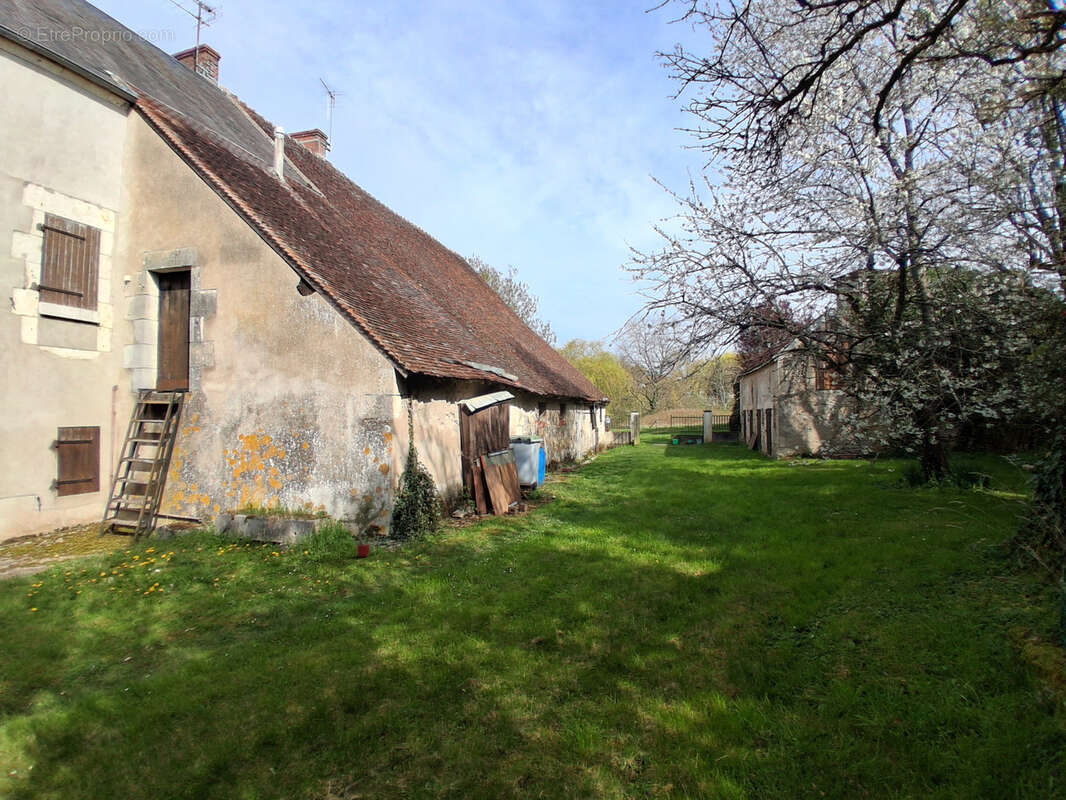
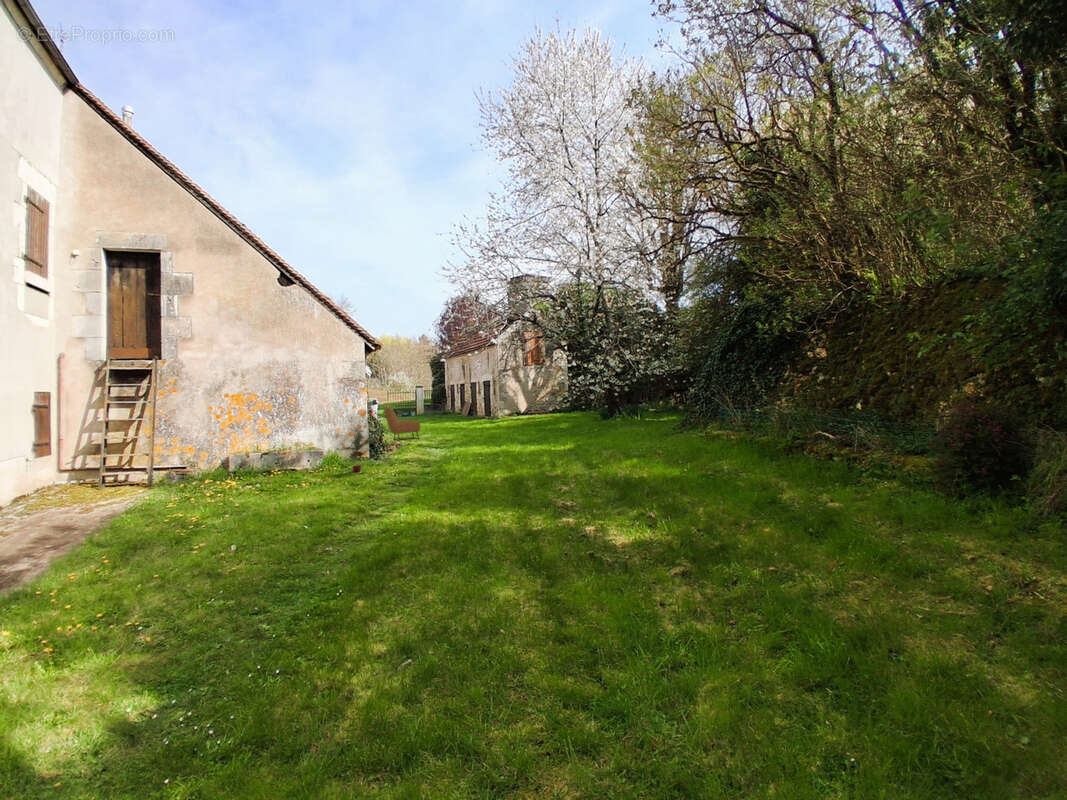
chair: none [540,448,583,494] -> present [384,408,420,440]

